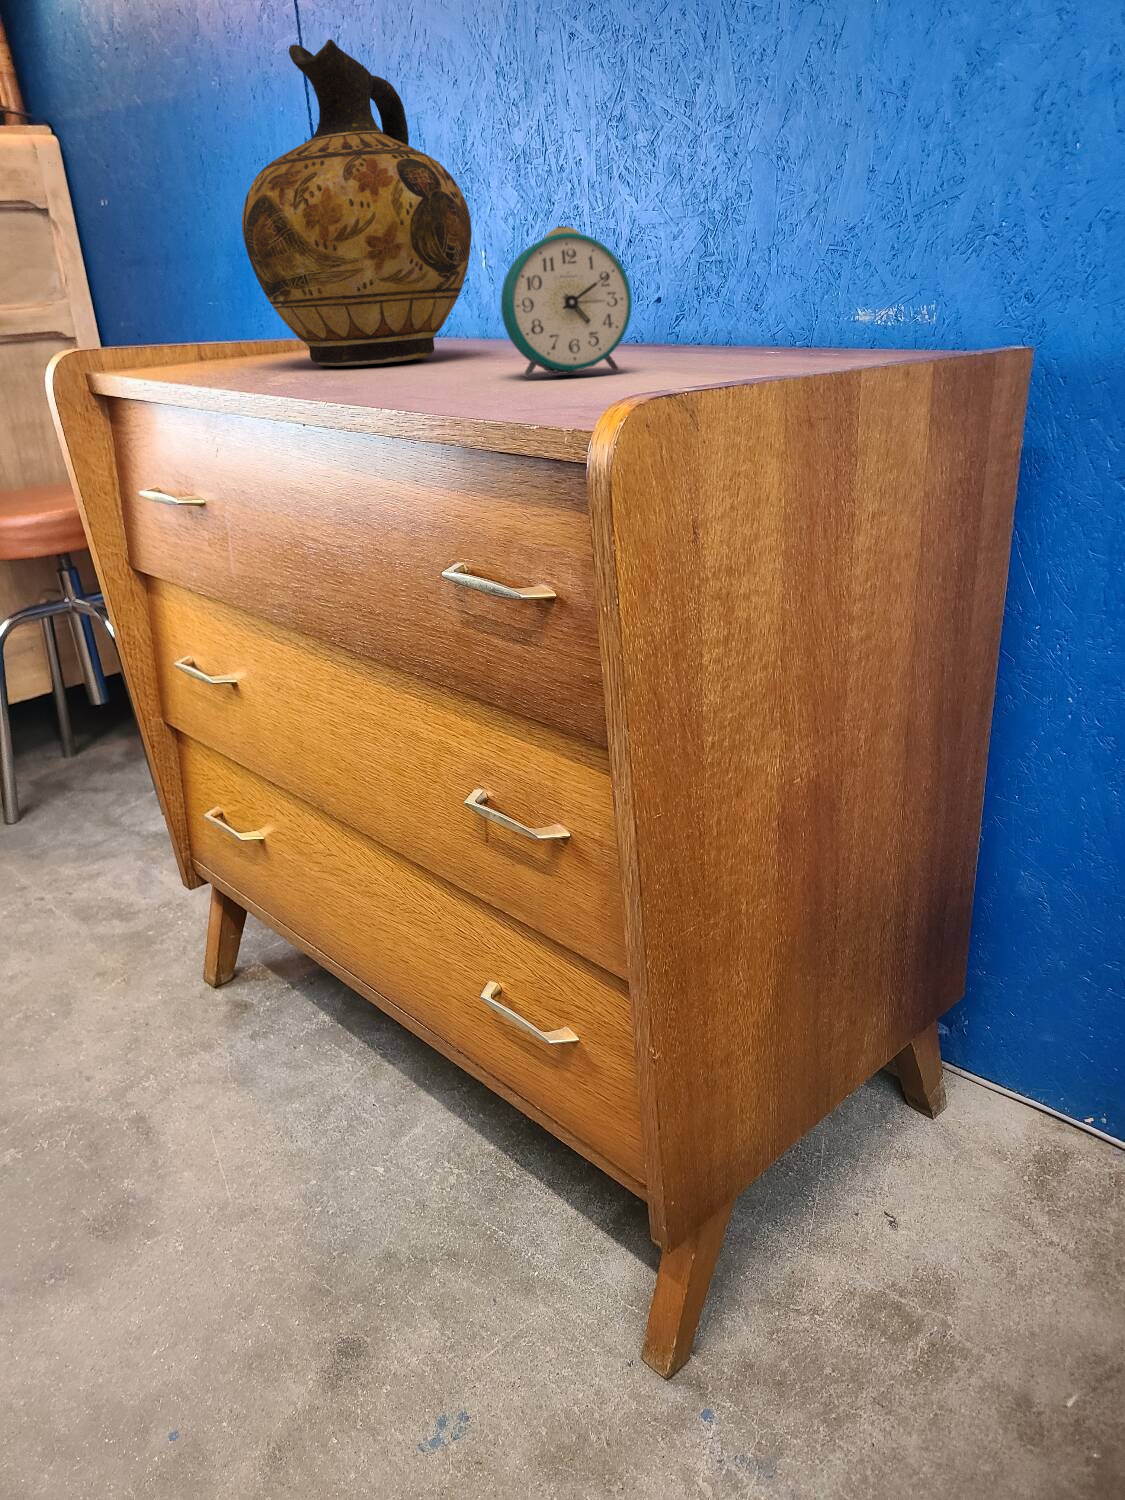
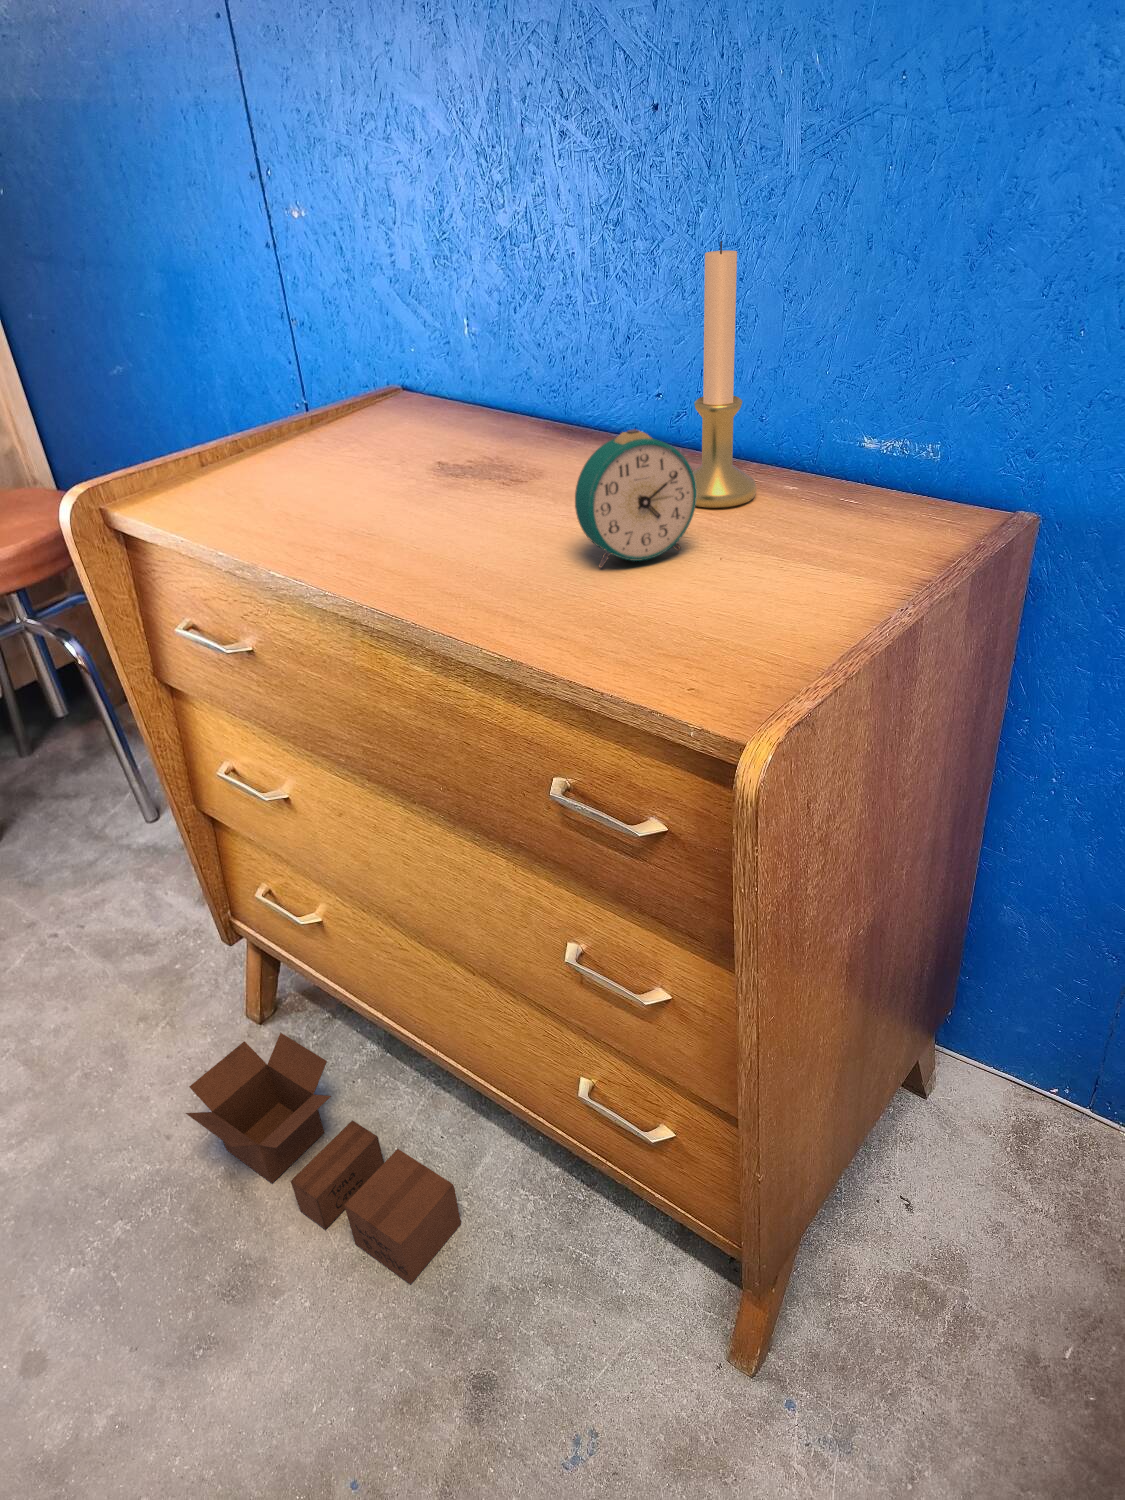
ceramic jug: present [242,39,472,366] -> none [273,201,498,508]
candle holder: none [644,70,729,358] -> present [693,241,757,508]
cardboard box: none [97,973,371,1241] -> present [186,1033,461,1284]

